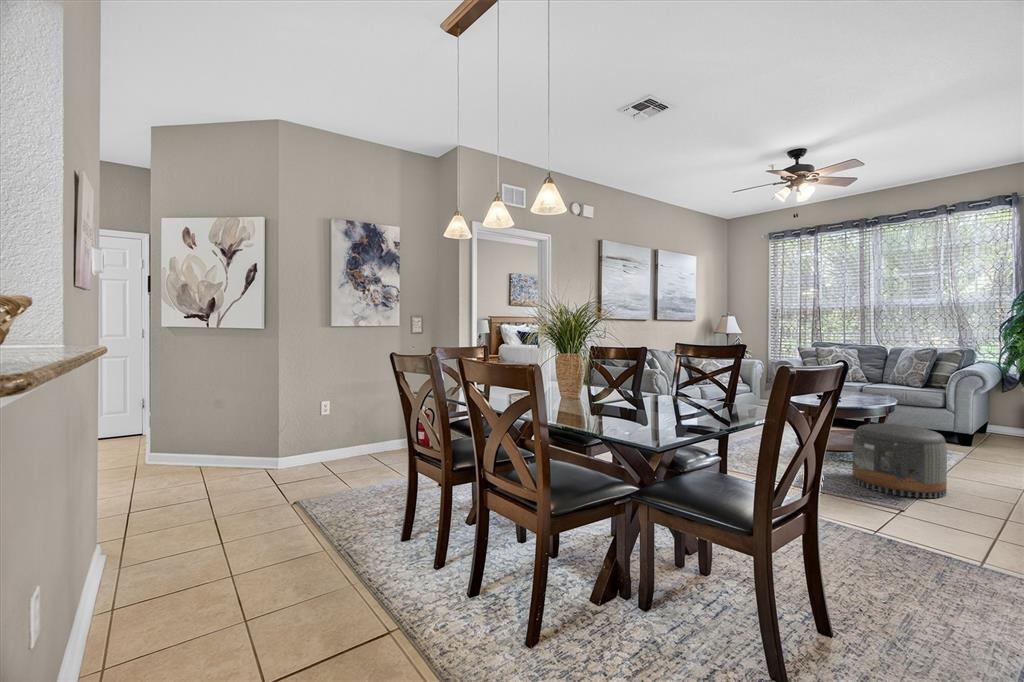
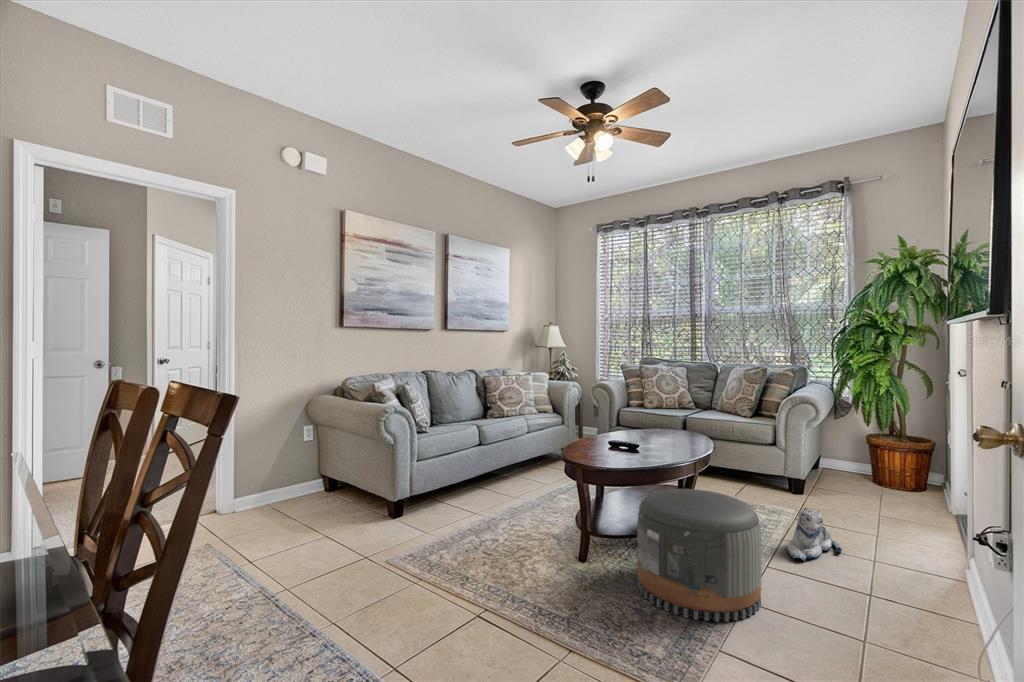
plush toy: none [962,444,1008,478] -> present [787,508,842,561]

